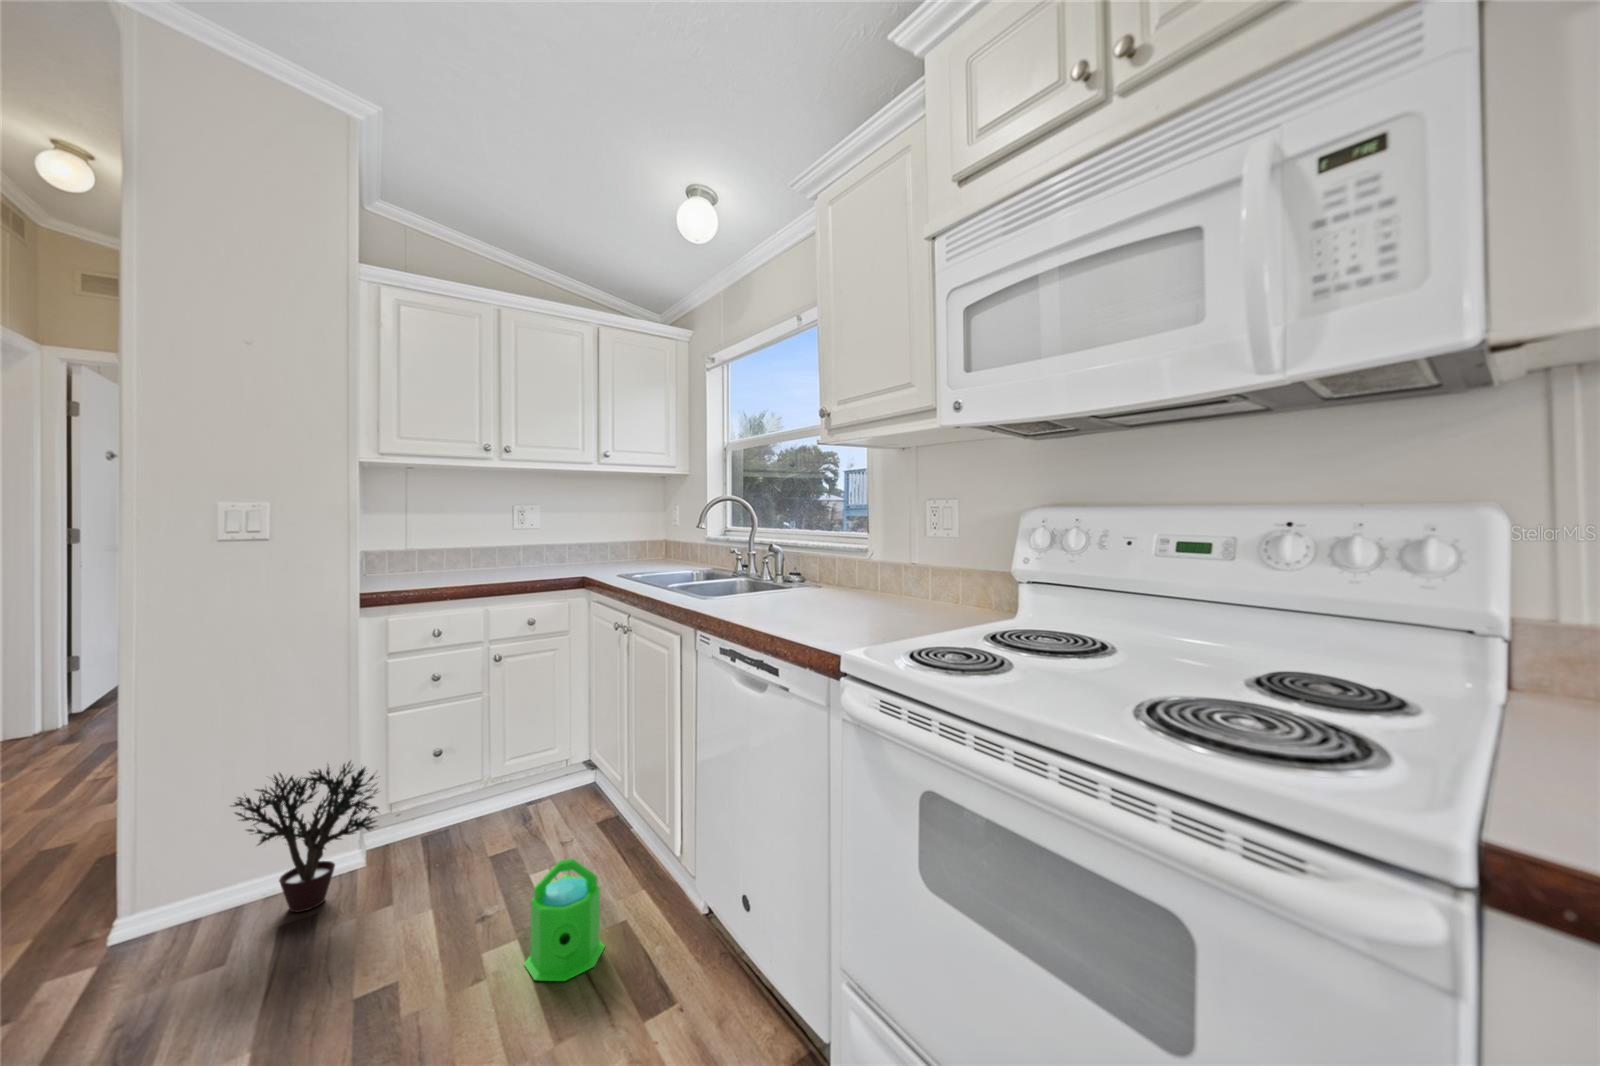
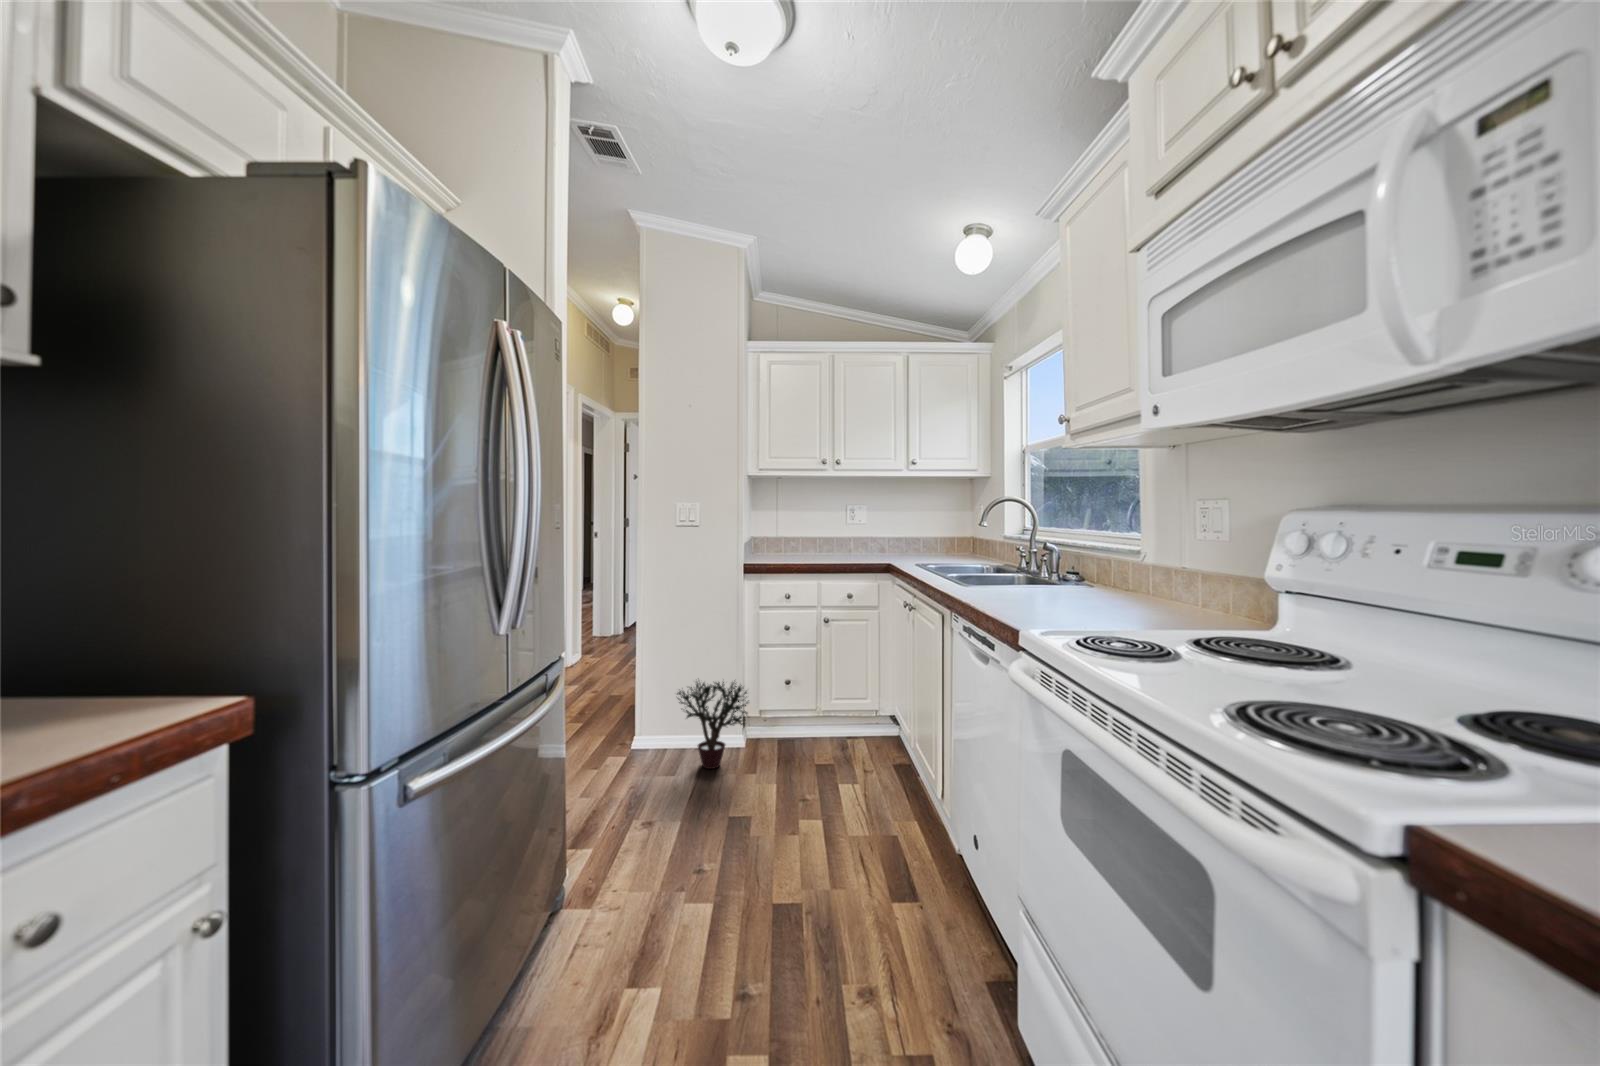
watering can: present [524,858,605,981] -> none [822,771,878,857]

